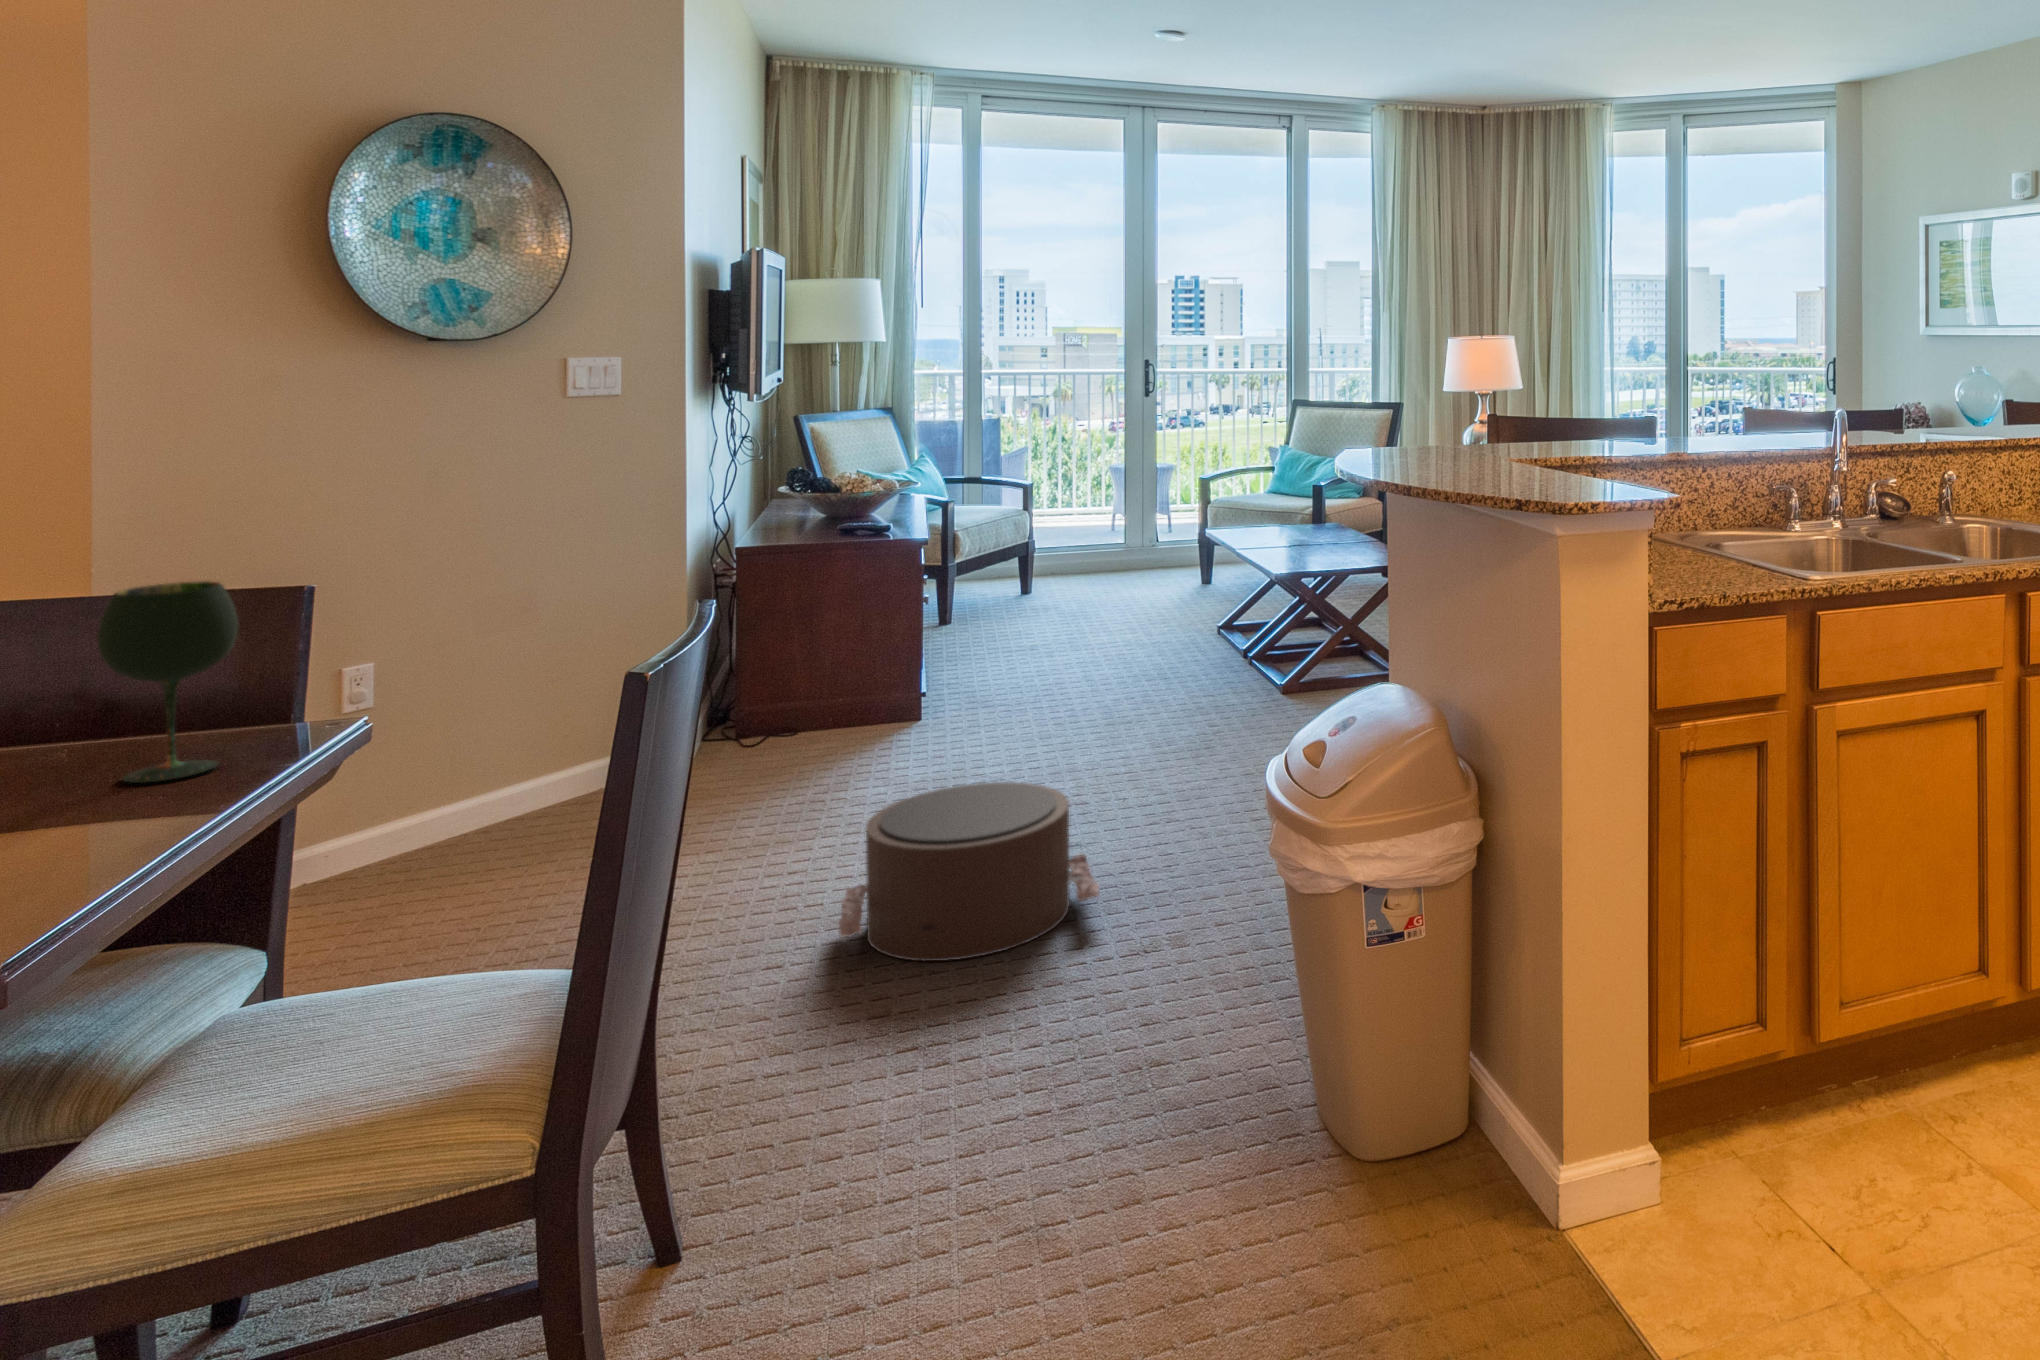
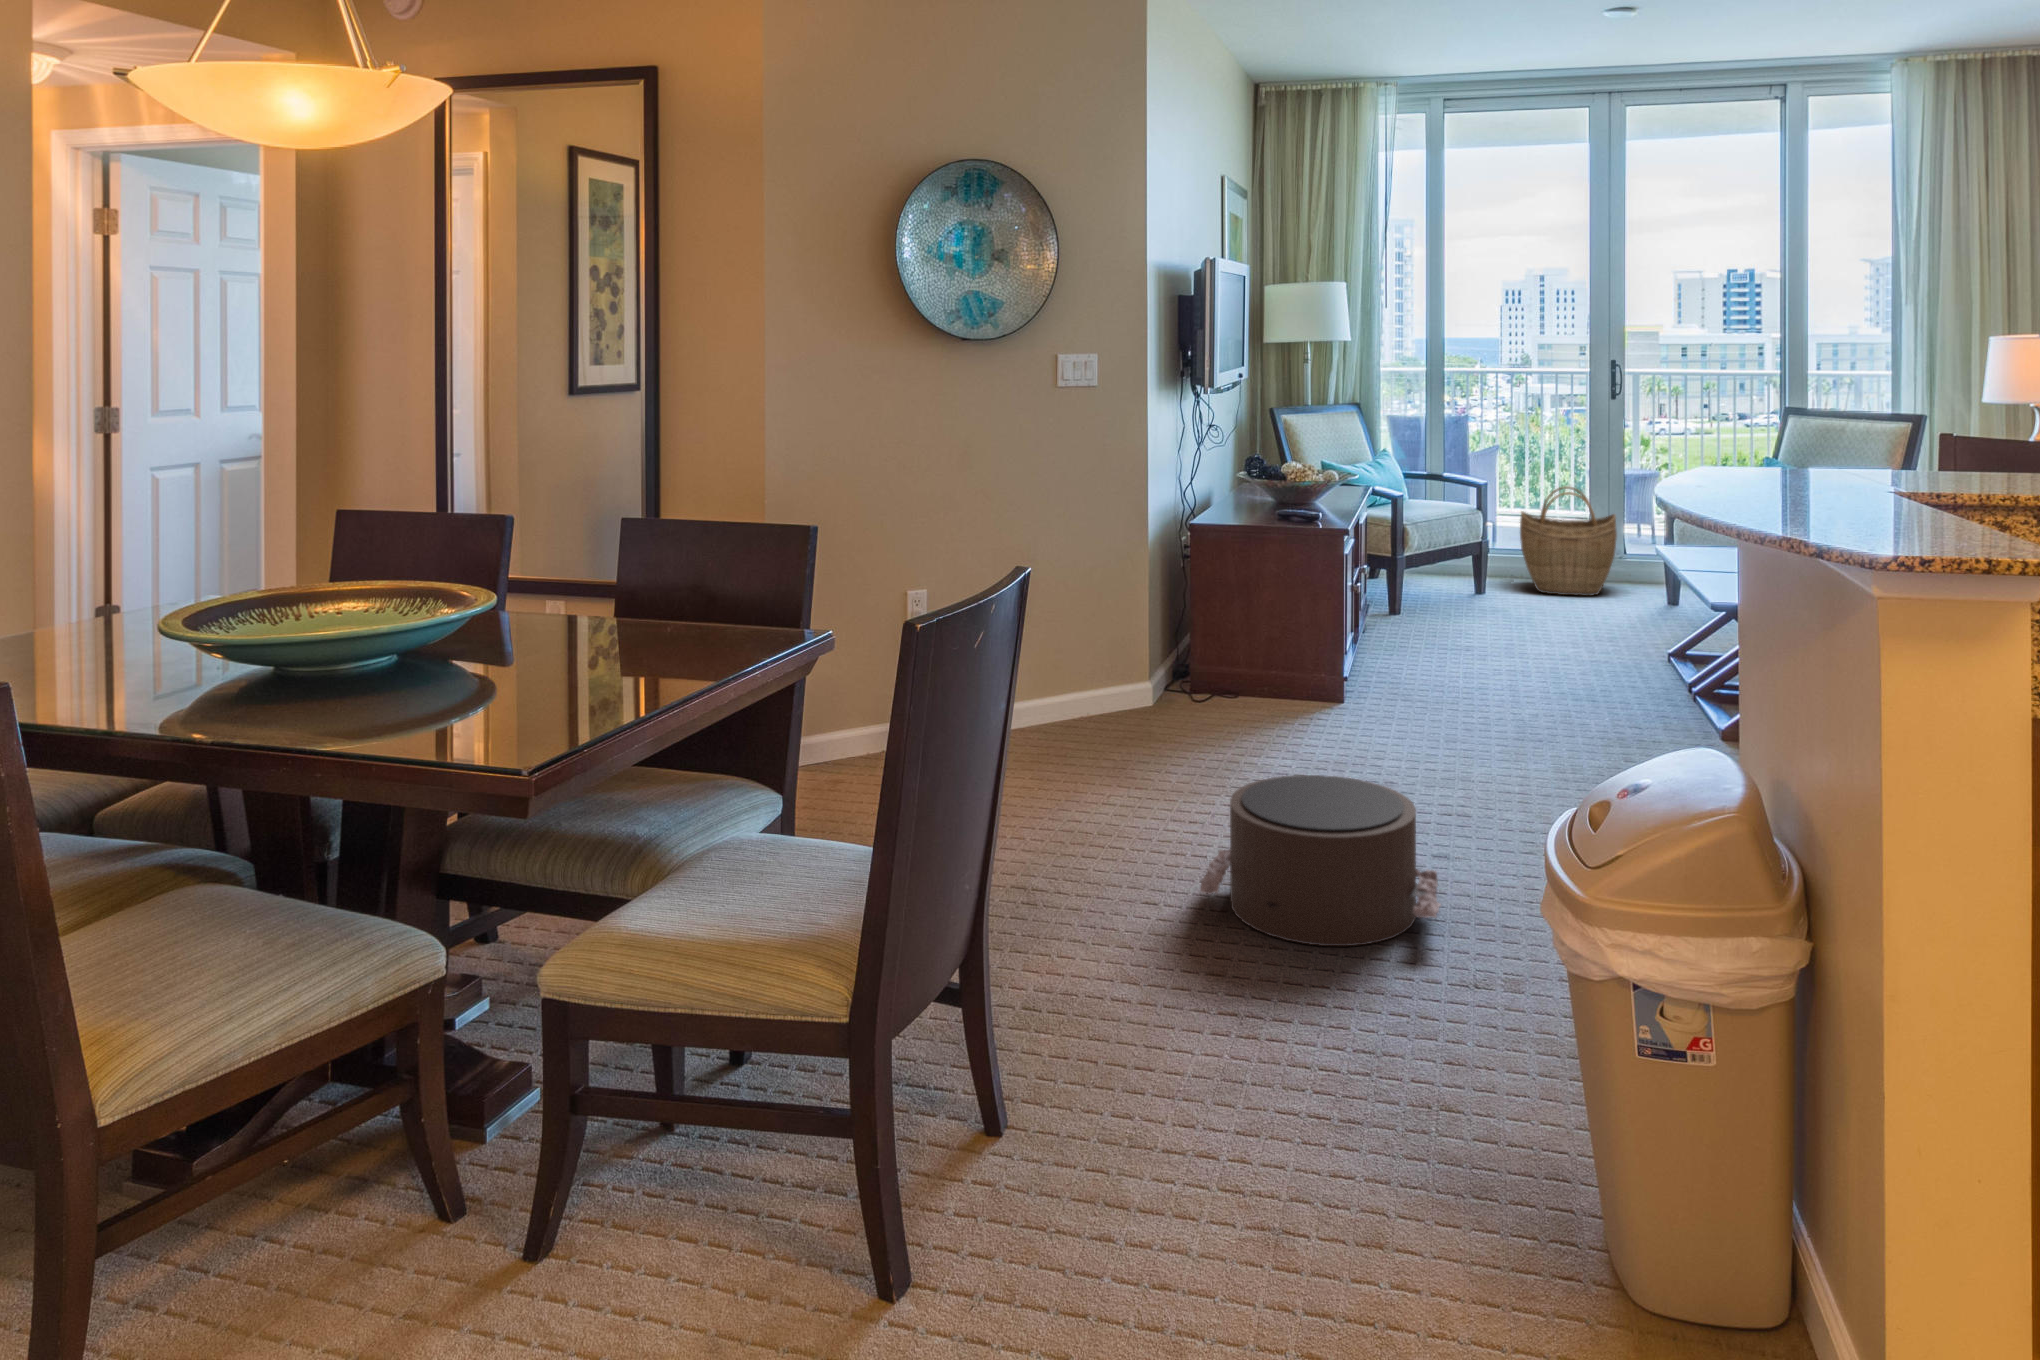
woven basket: none [1065,480,1154,583] -> present [1520,486,1617,596]
wine glass: present [97,581,239,783] -> none [672,521,745,660]

